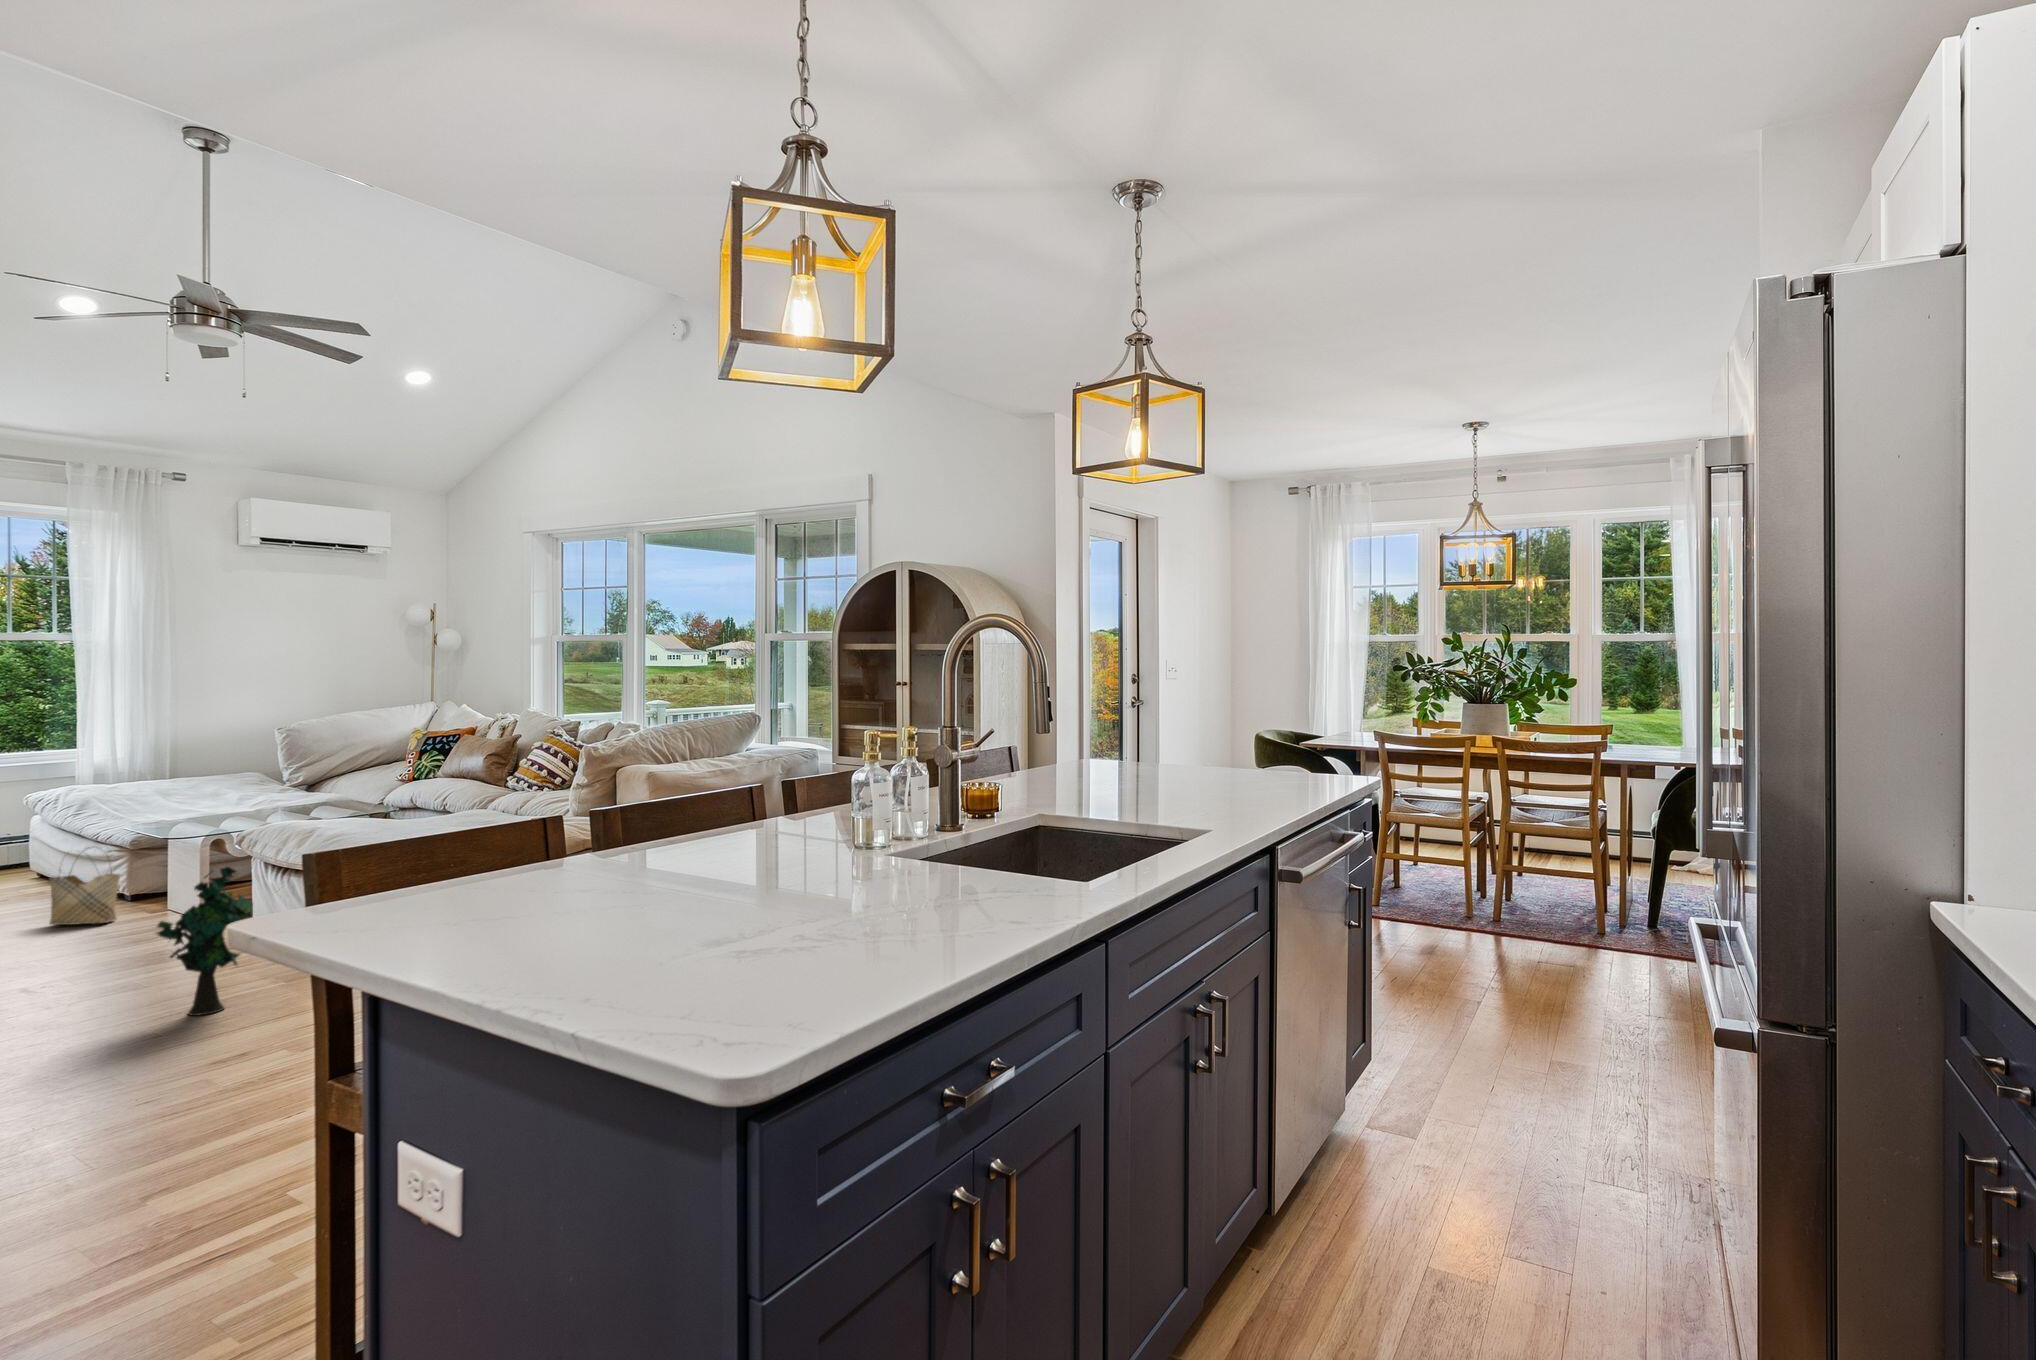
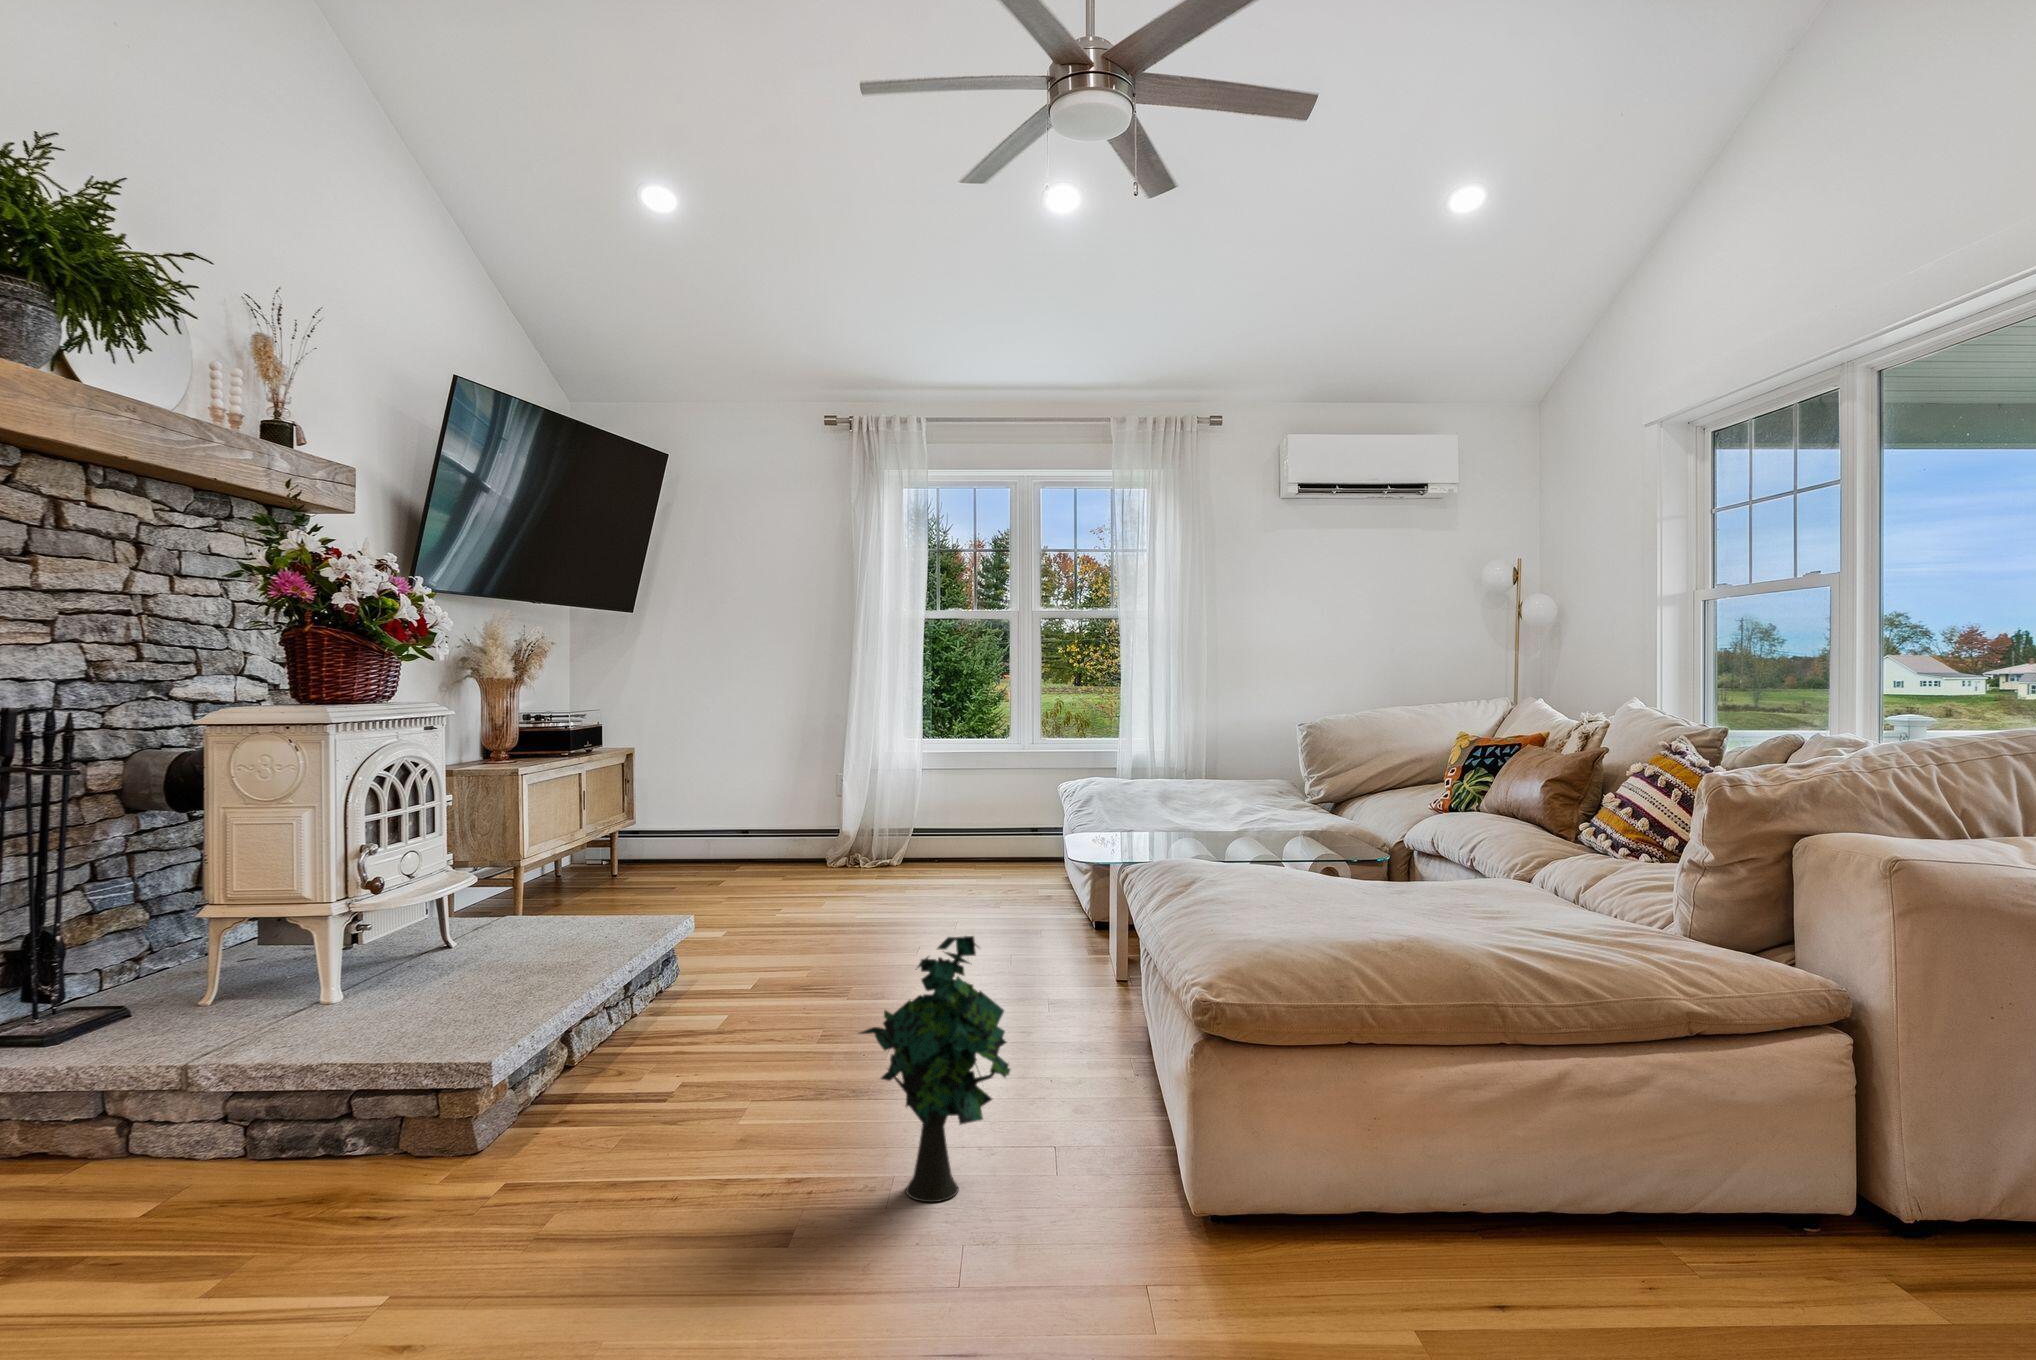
woven basket: present [49,851,120,925] -> none [997,855,1062,957]

